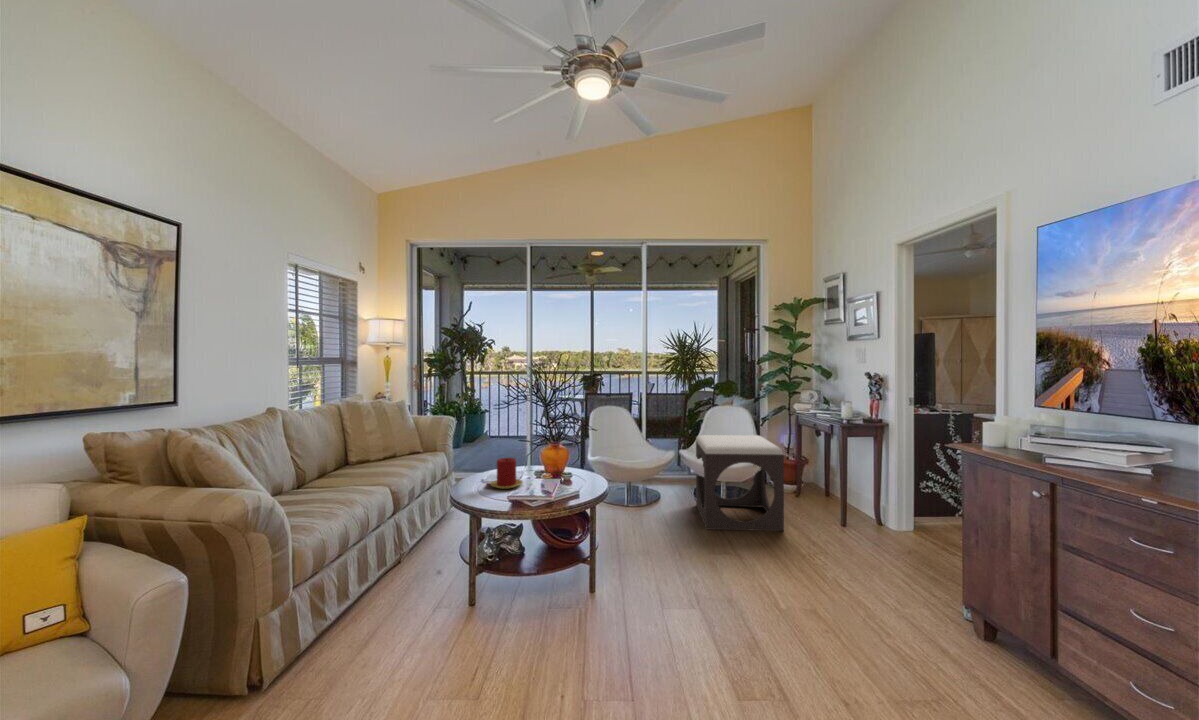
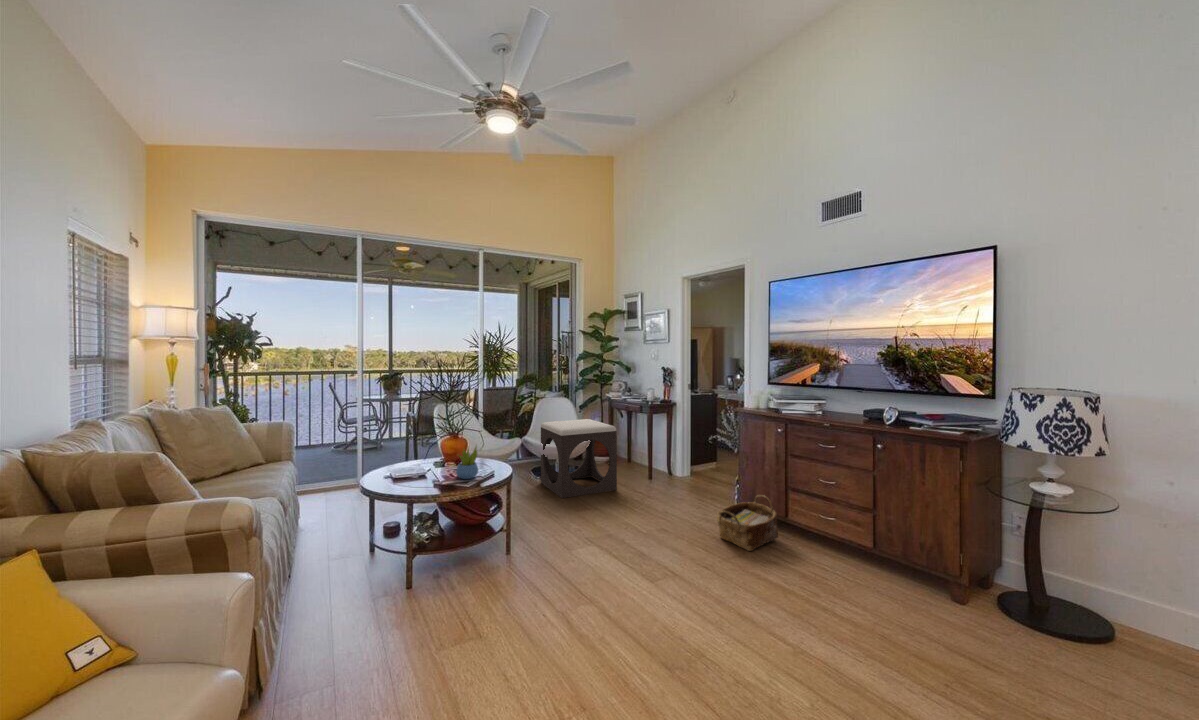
succulent plant: none [535,456,559,495] -> present [456,447,478,479]
candle: present [490,458,523,489] -> none [403,451,436,480]
woven basket: none [898,592,1027,690] -> present [717,495,778,551]

